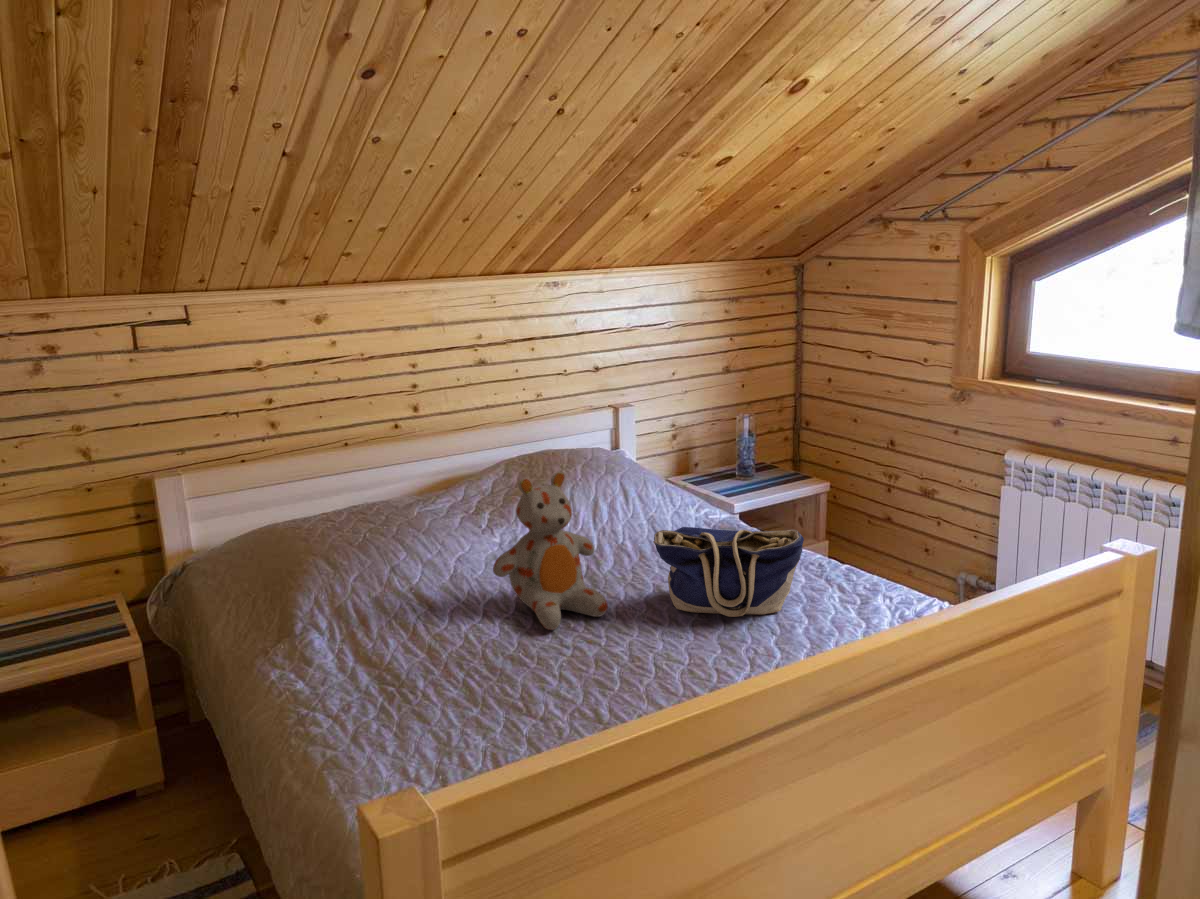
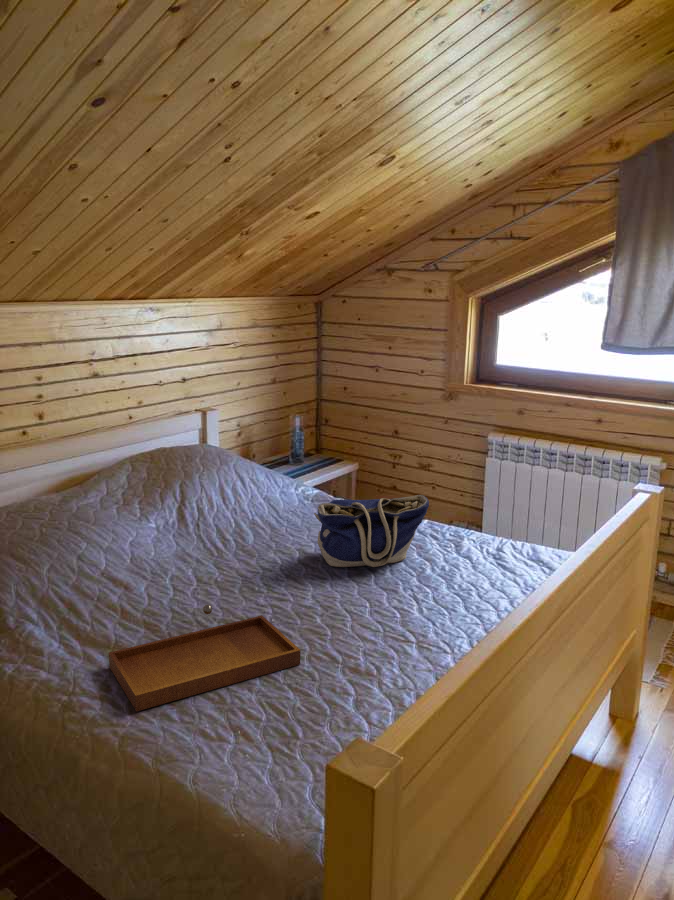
stuffed bear: present [493,471,608,630] -> none [184,461,281,594]
tray: none [350,635,554,740] -> present [109,605,301,712]

